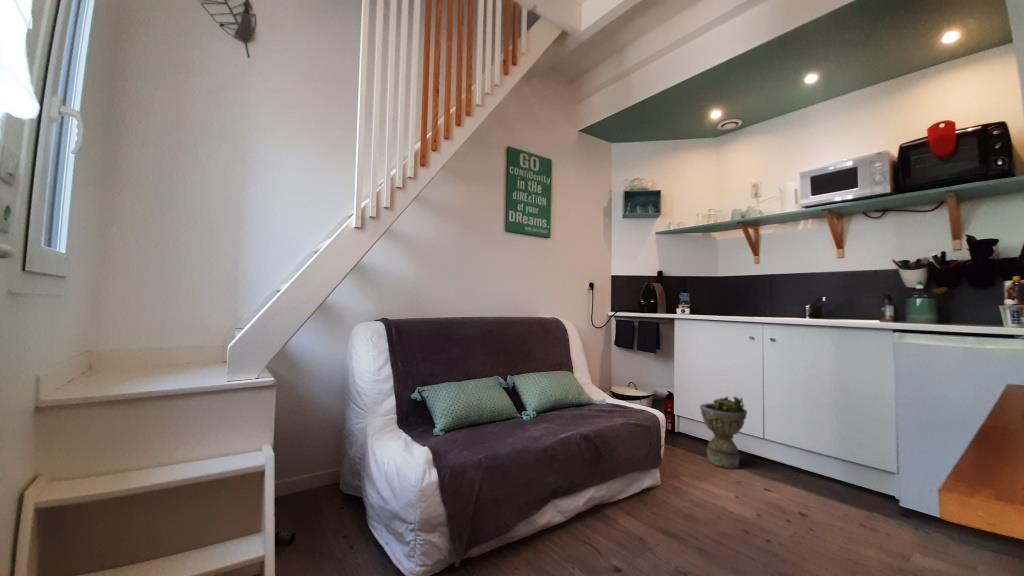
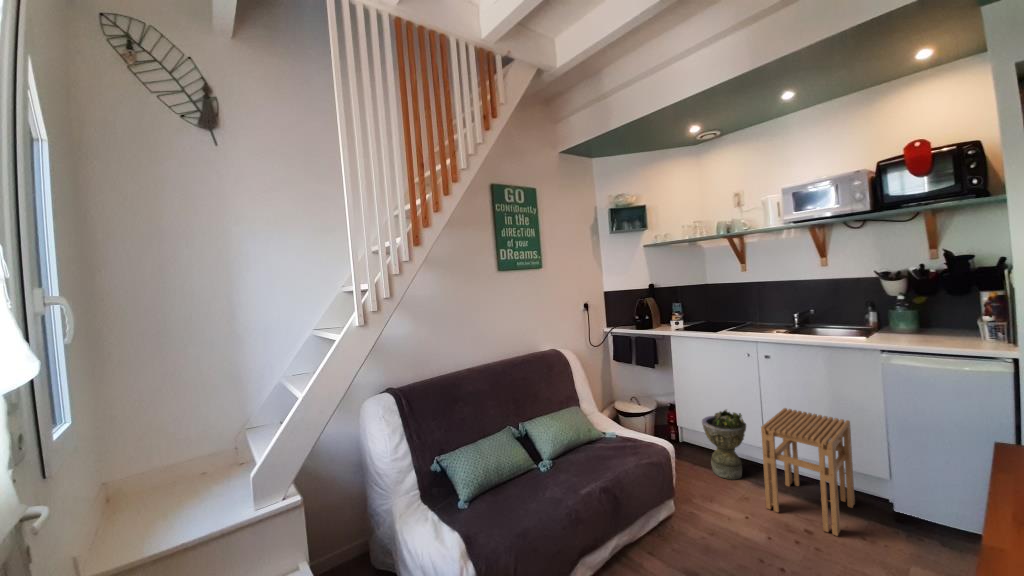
stool: none [761,394,858,521] -> present [761,408,855,536]

